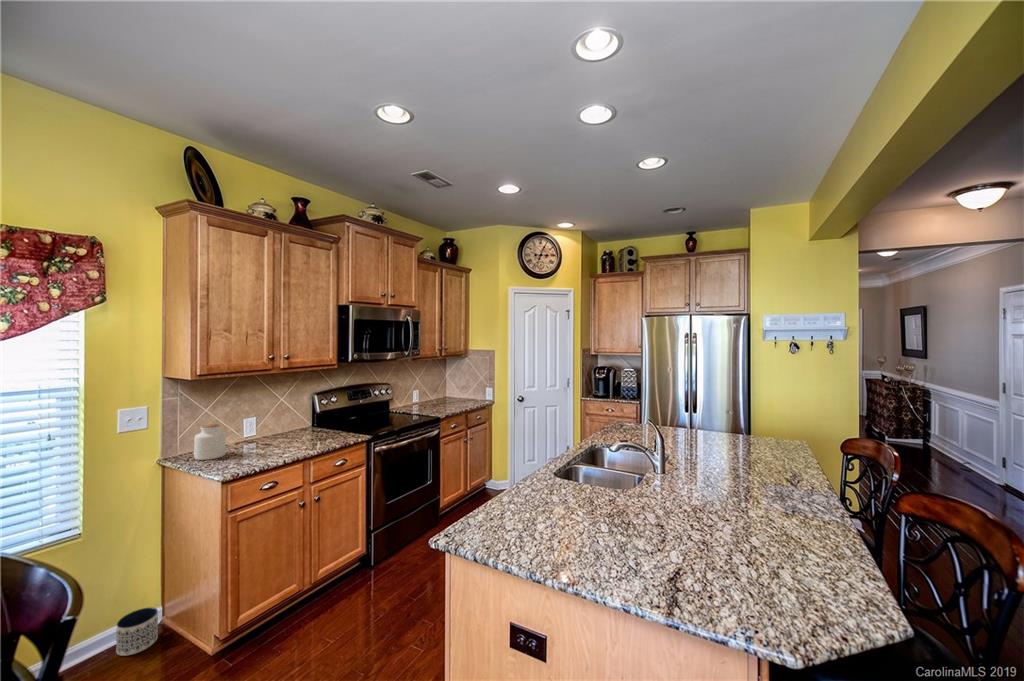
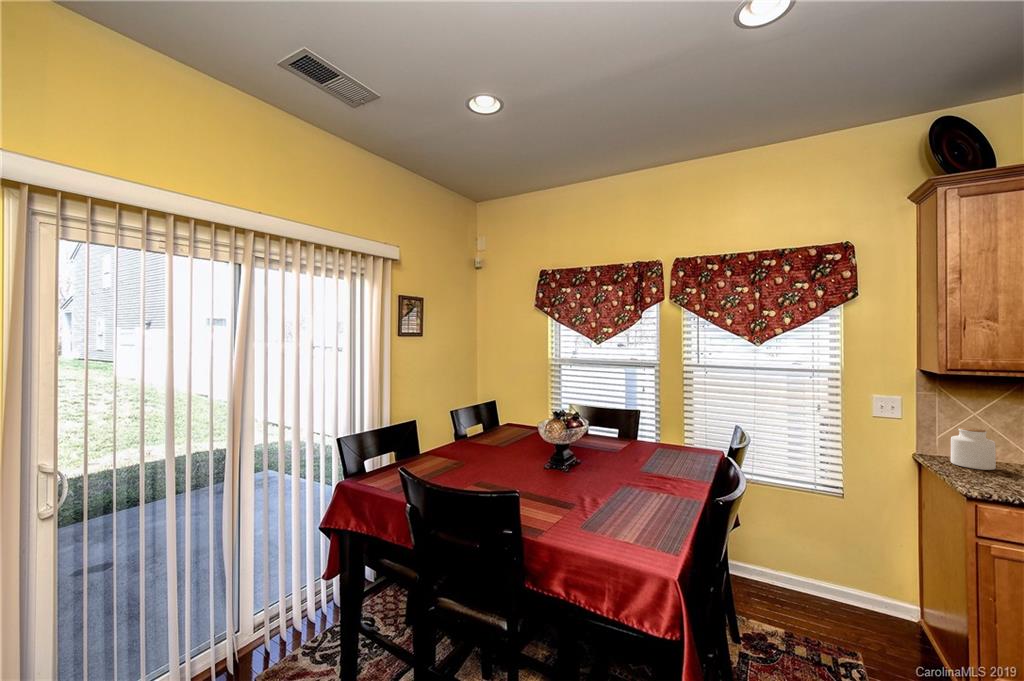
planter: present [116,607,158,656] -> none [867,588,907,633]

